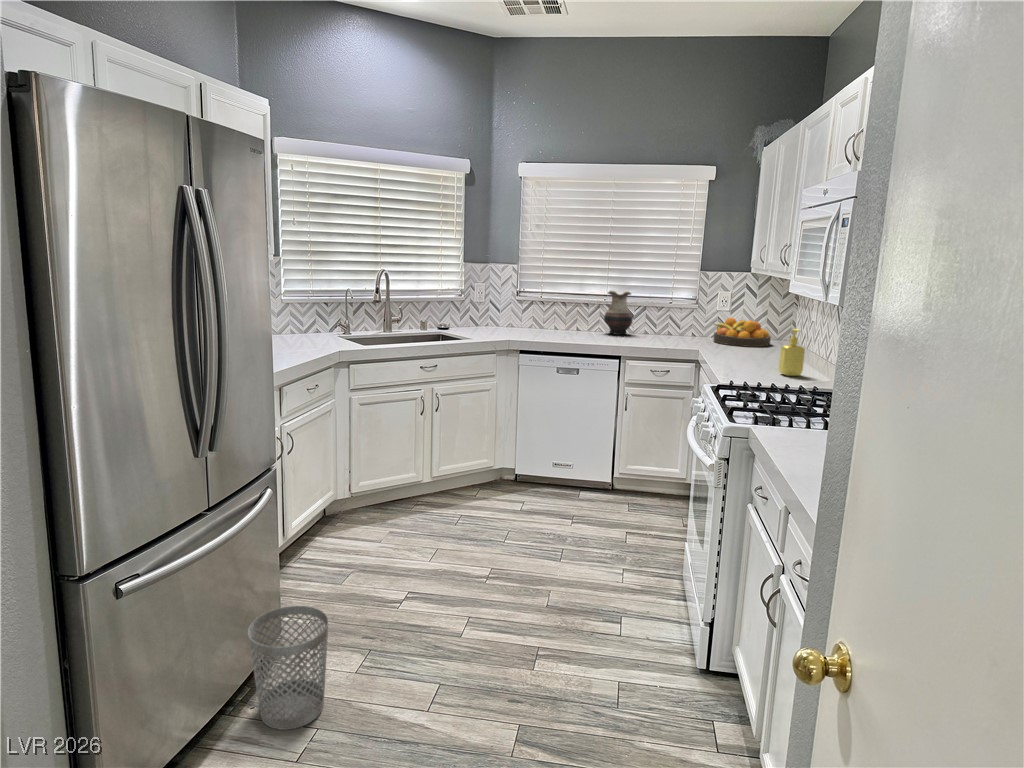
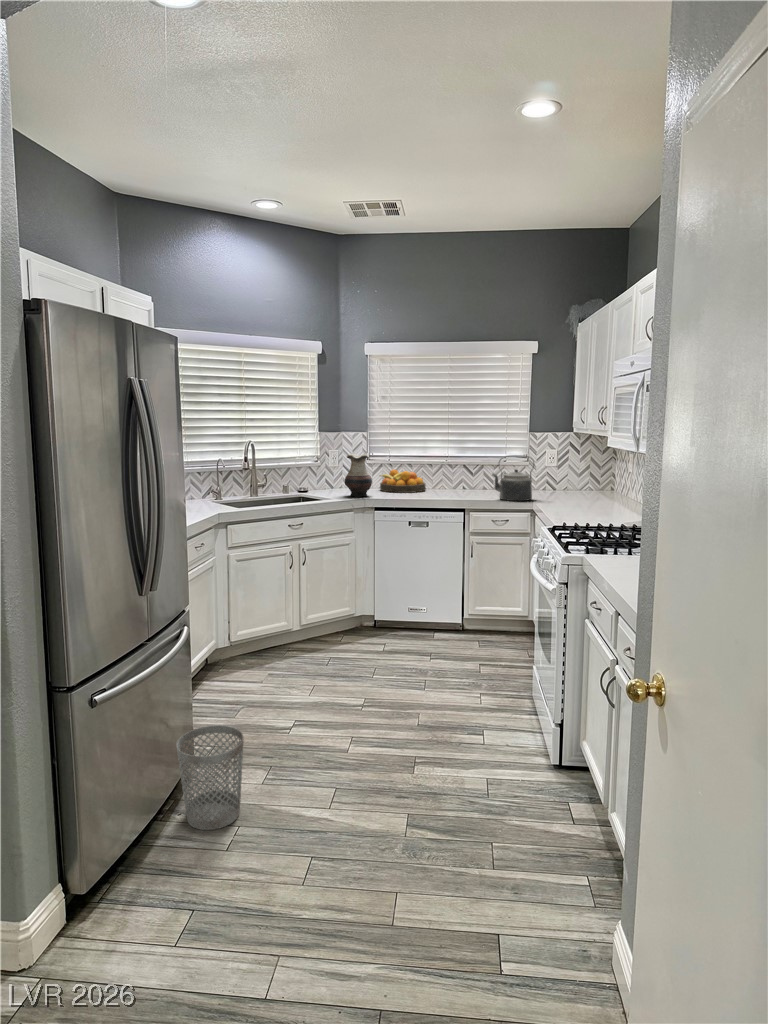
vase: present [604,289,633,335] -> present [345,453,372,497]
kettle: none [653,297,703,349] -> present [492,455,534,501]
fruit bowl: present [714,318,771,347] -> present [380,469,426,493]
soap dispenser: present [778,329,805,376] -> none [602,478,623,518]

